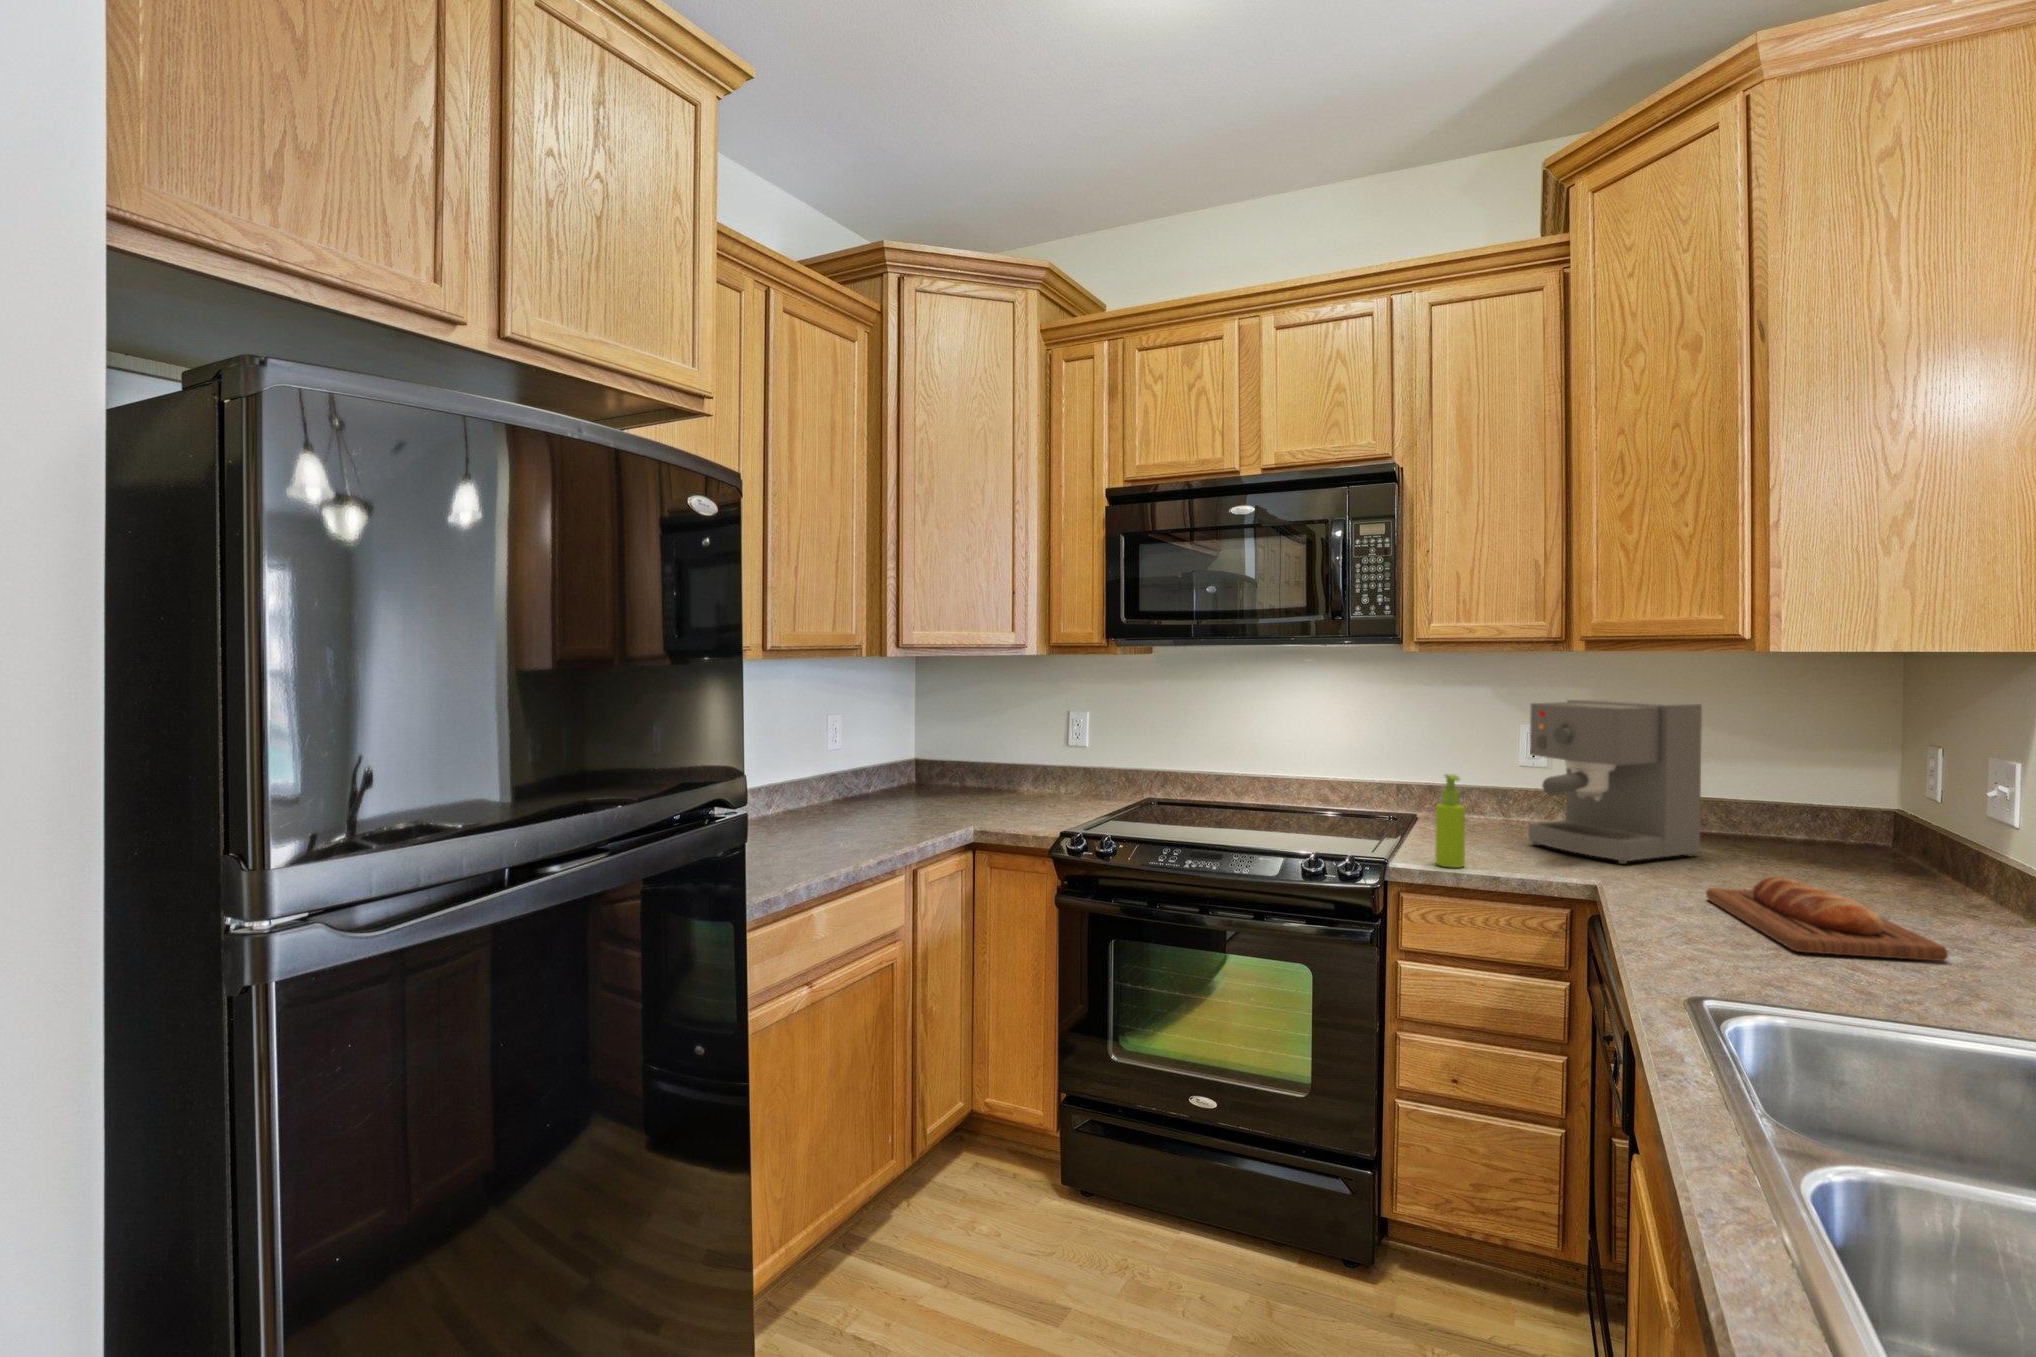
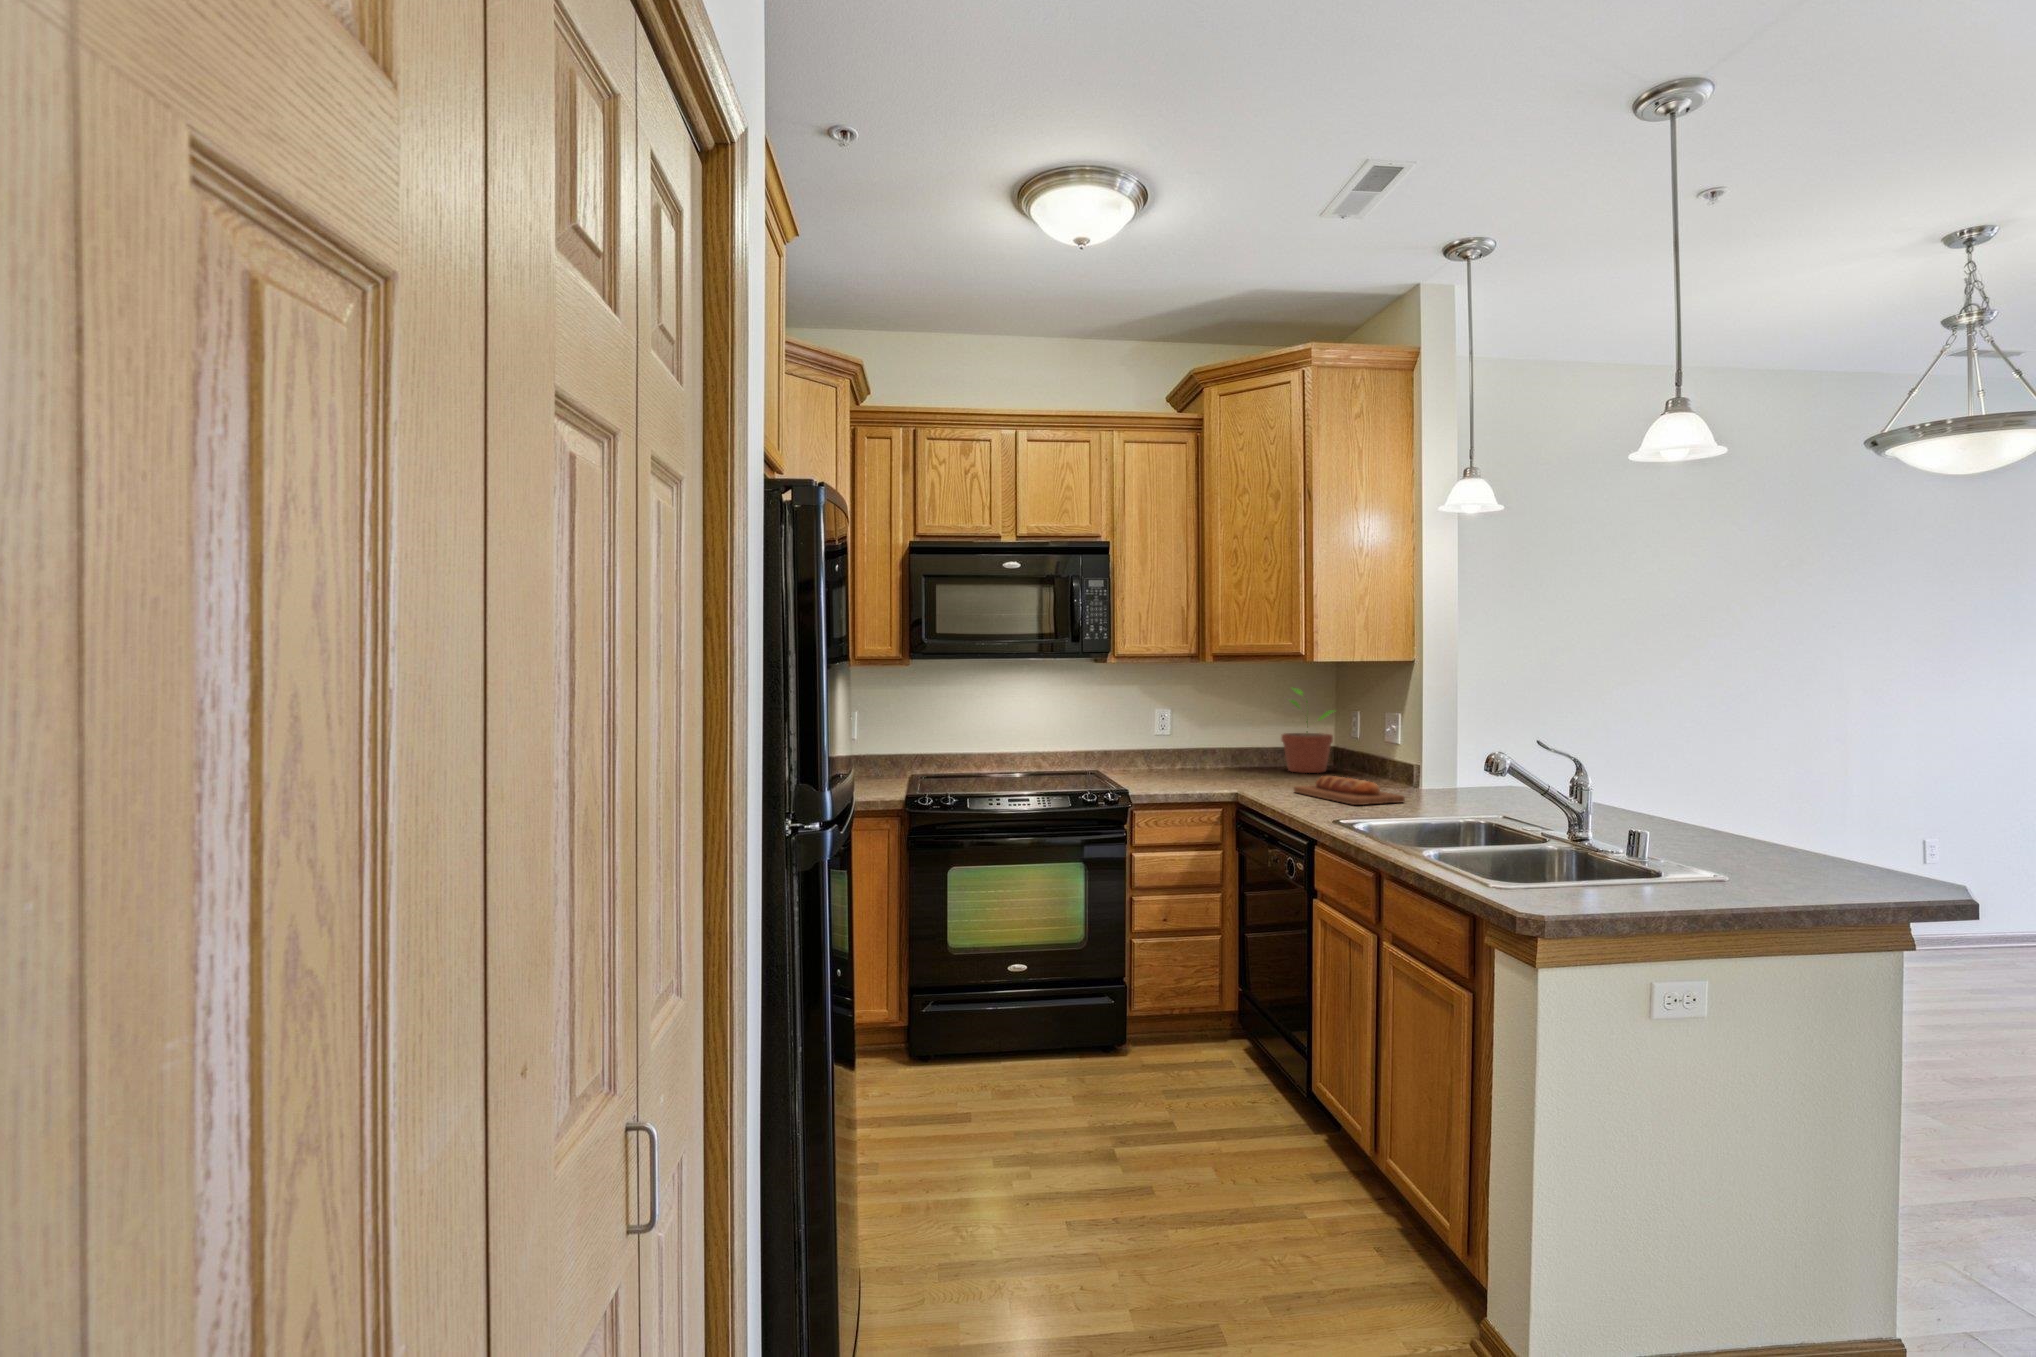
potted plant: none [1767,696,1888,858] -> present [1281,688,1334,773]
coffee maker: present [1529,699,1702,864] -> none [1178,690,1262,783]
soap dispenser: present [1436,775,1465,868] -> none [1152,736,1168,792]

